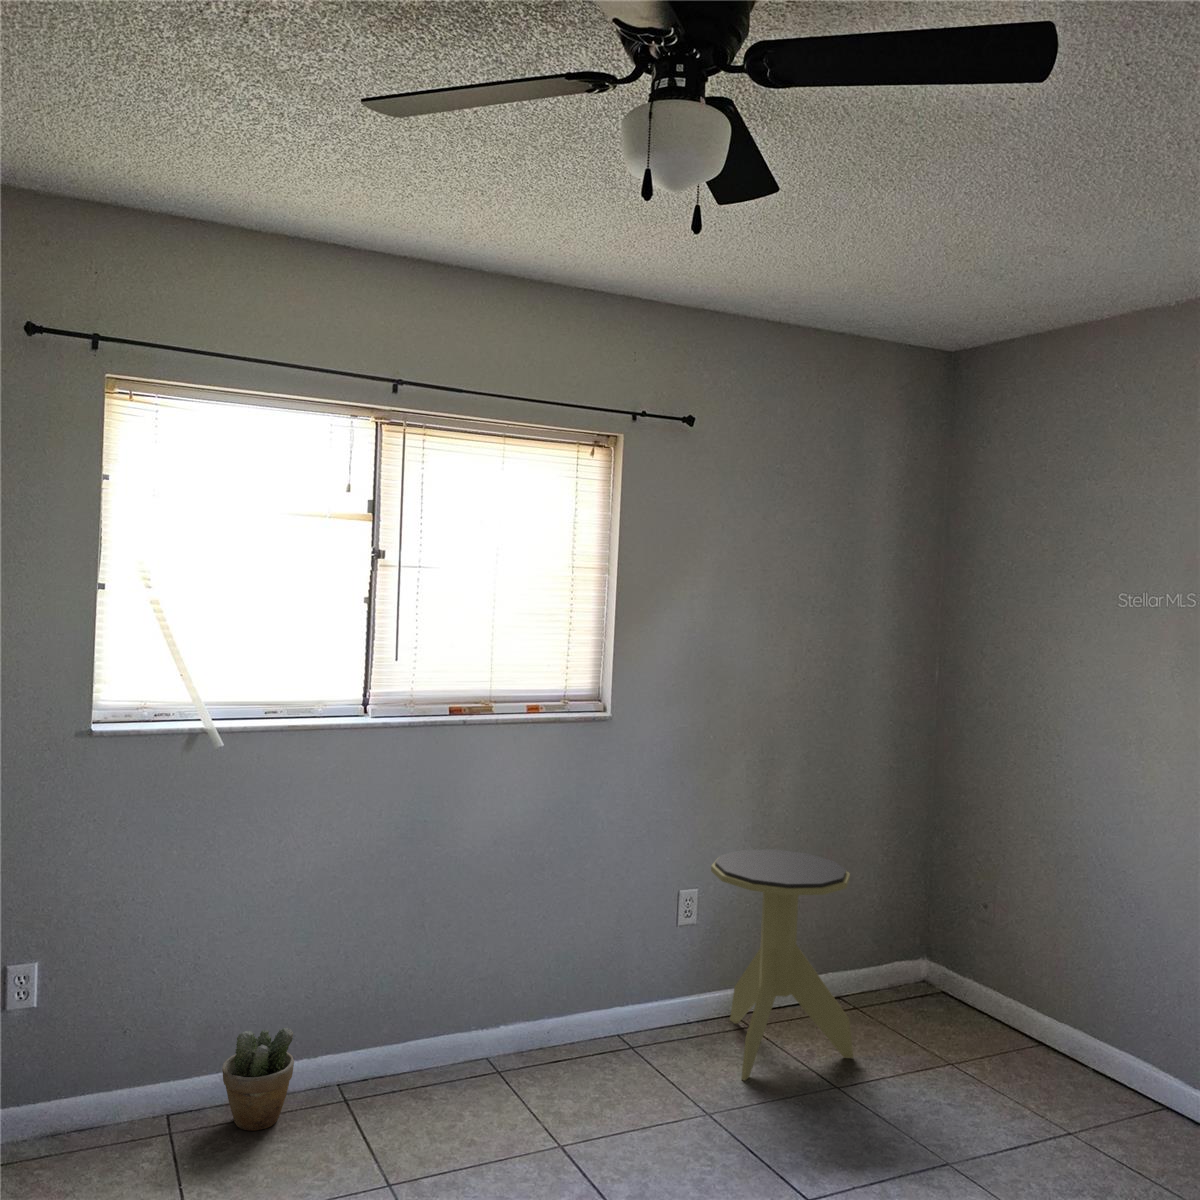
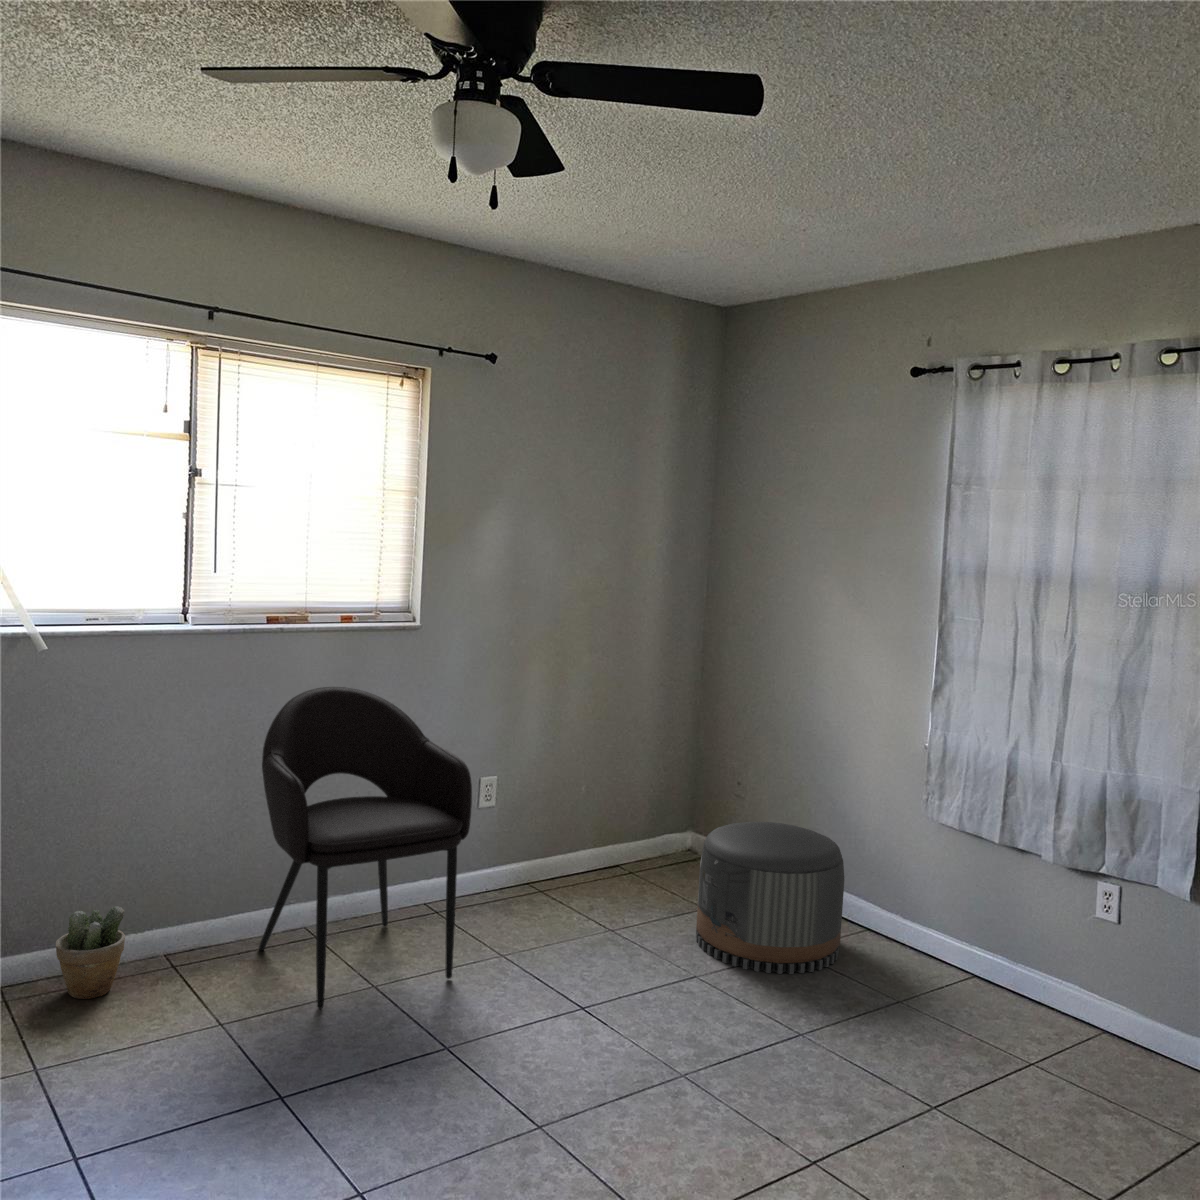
armchair: none [436,786,671,1164] -> present [259,687,472,1009]
side table: present [711,849,853,1080] -> none [508,742,630,937]
pouf: none [936,955,1125,1156] -> present [696,822,844,974]

